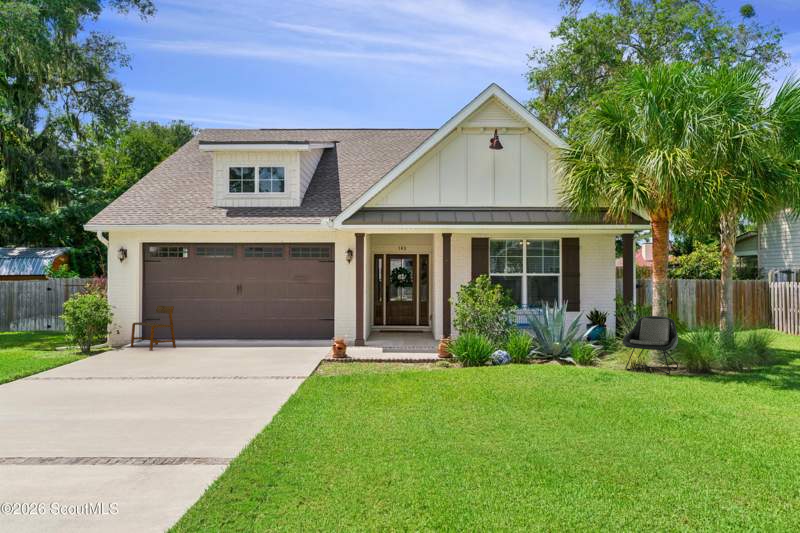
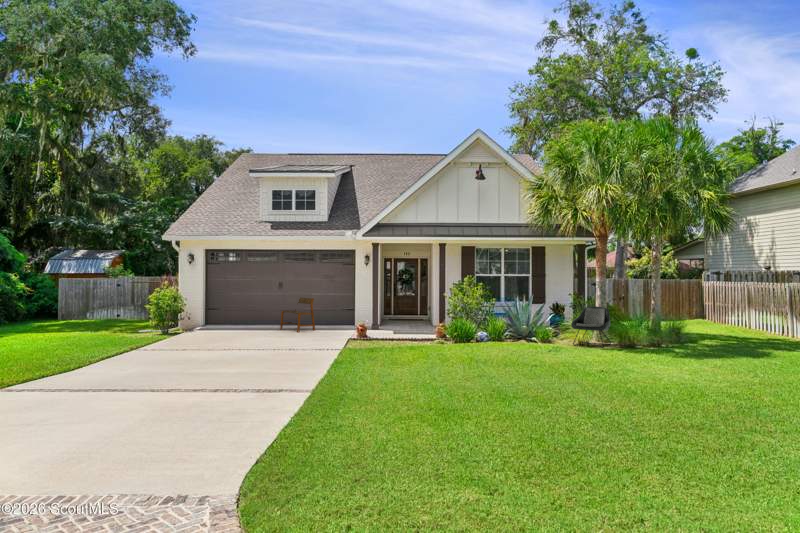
bench: present [131,305,176,351] -> present [280,298,315,332]

